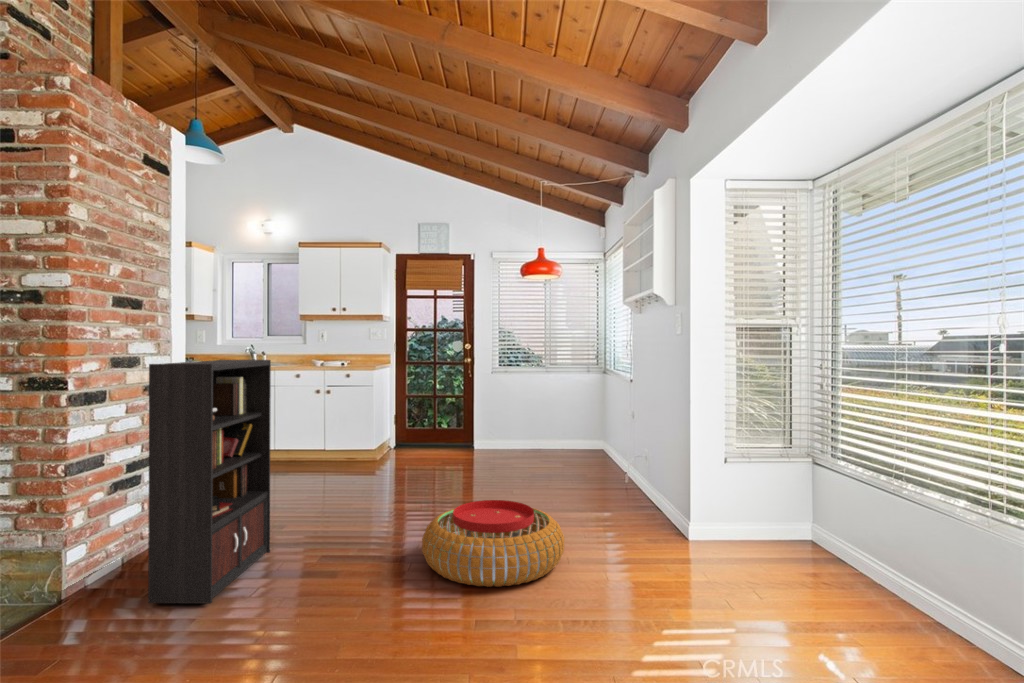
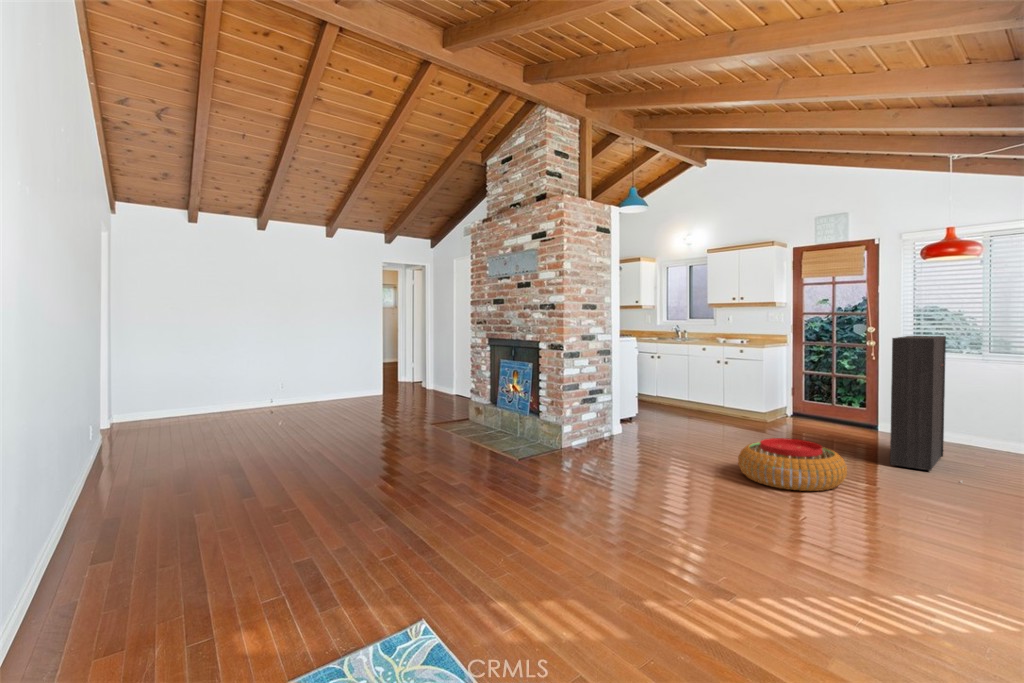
bookcase: present [148,360,271,603] -> present [890,336,963,483]

